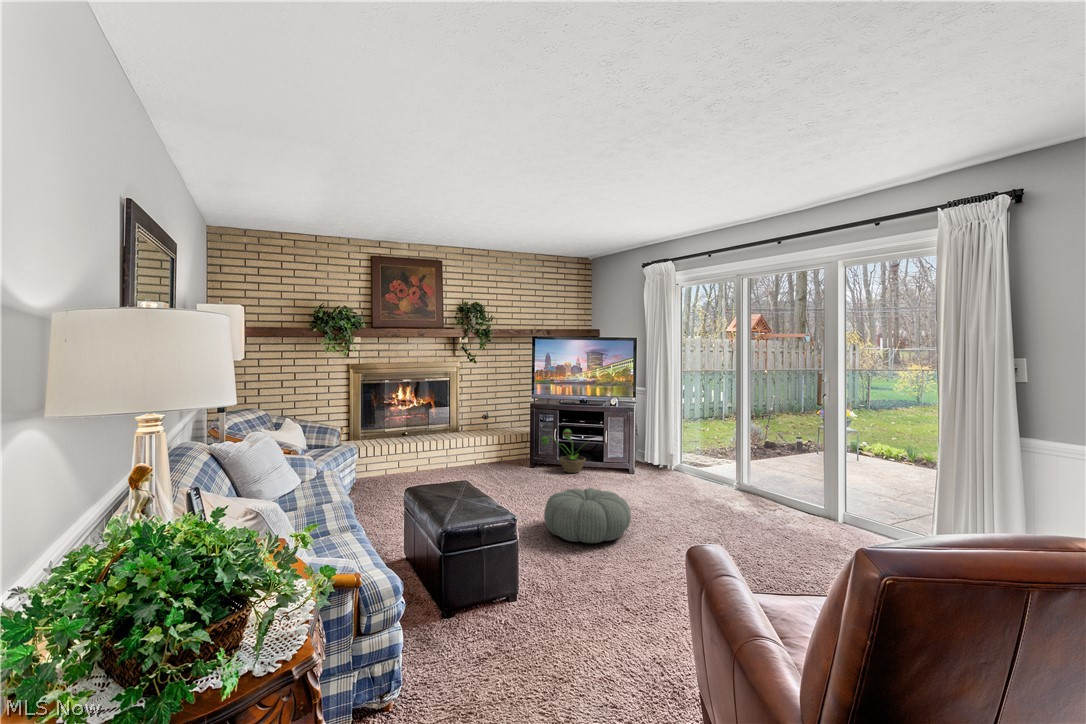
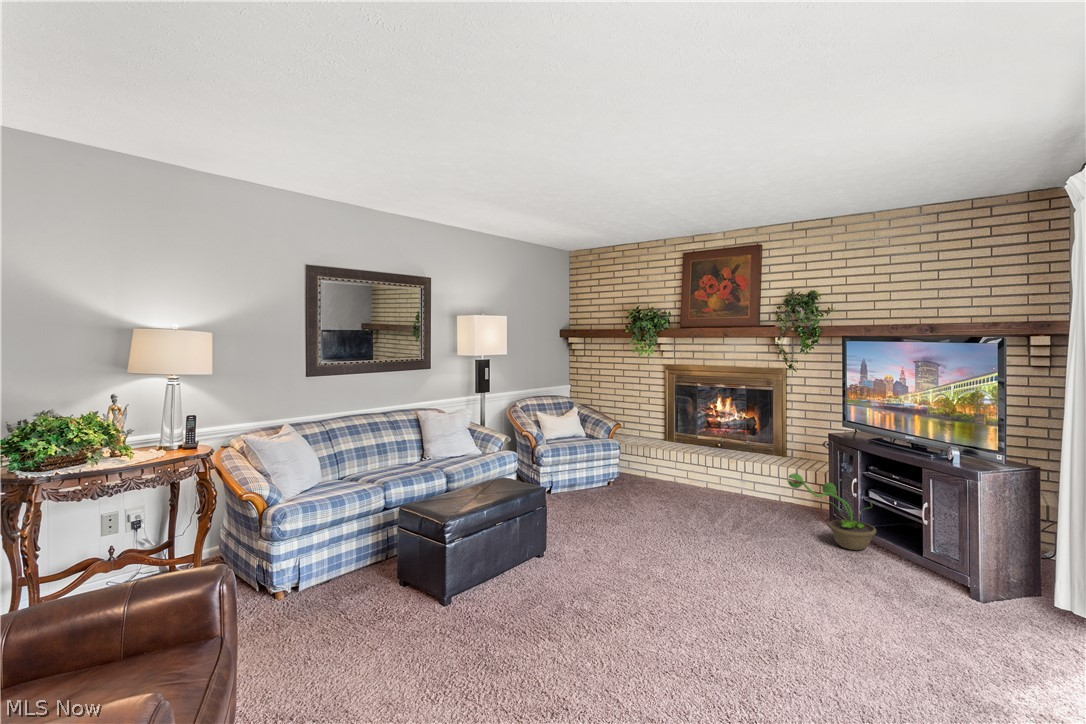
pouf: present [544,488,631,543] -> none [558,533,670,611]

